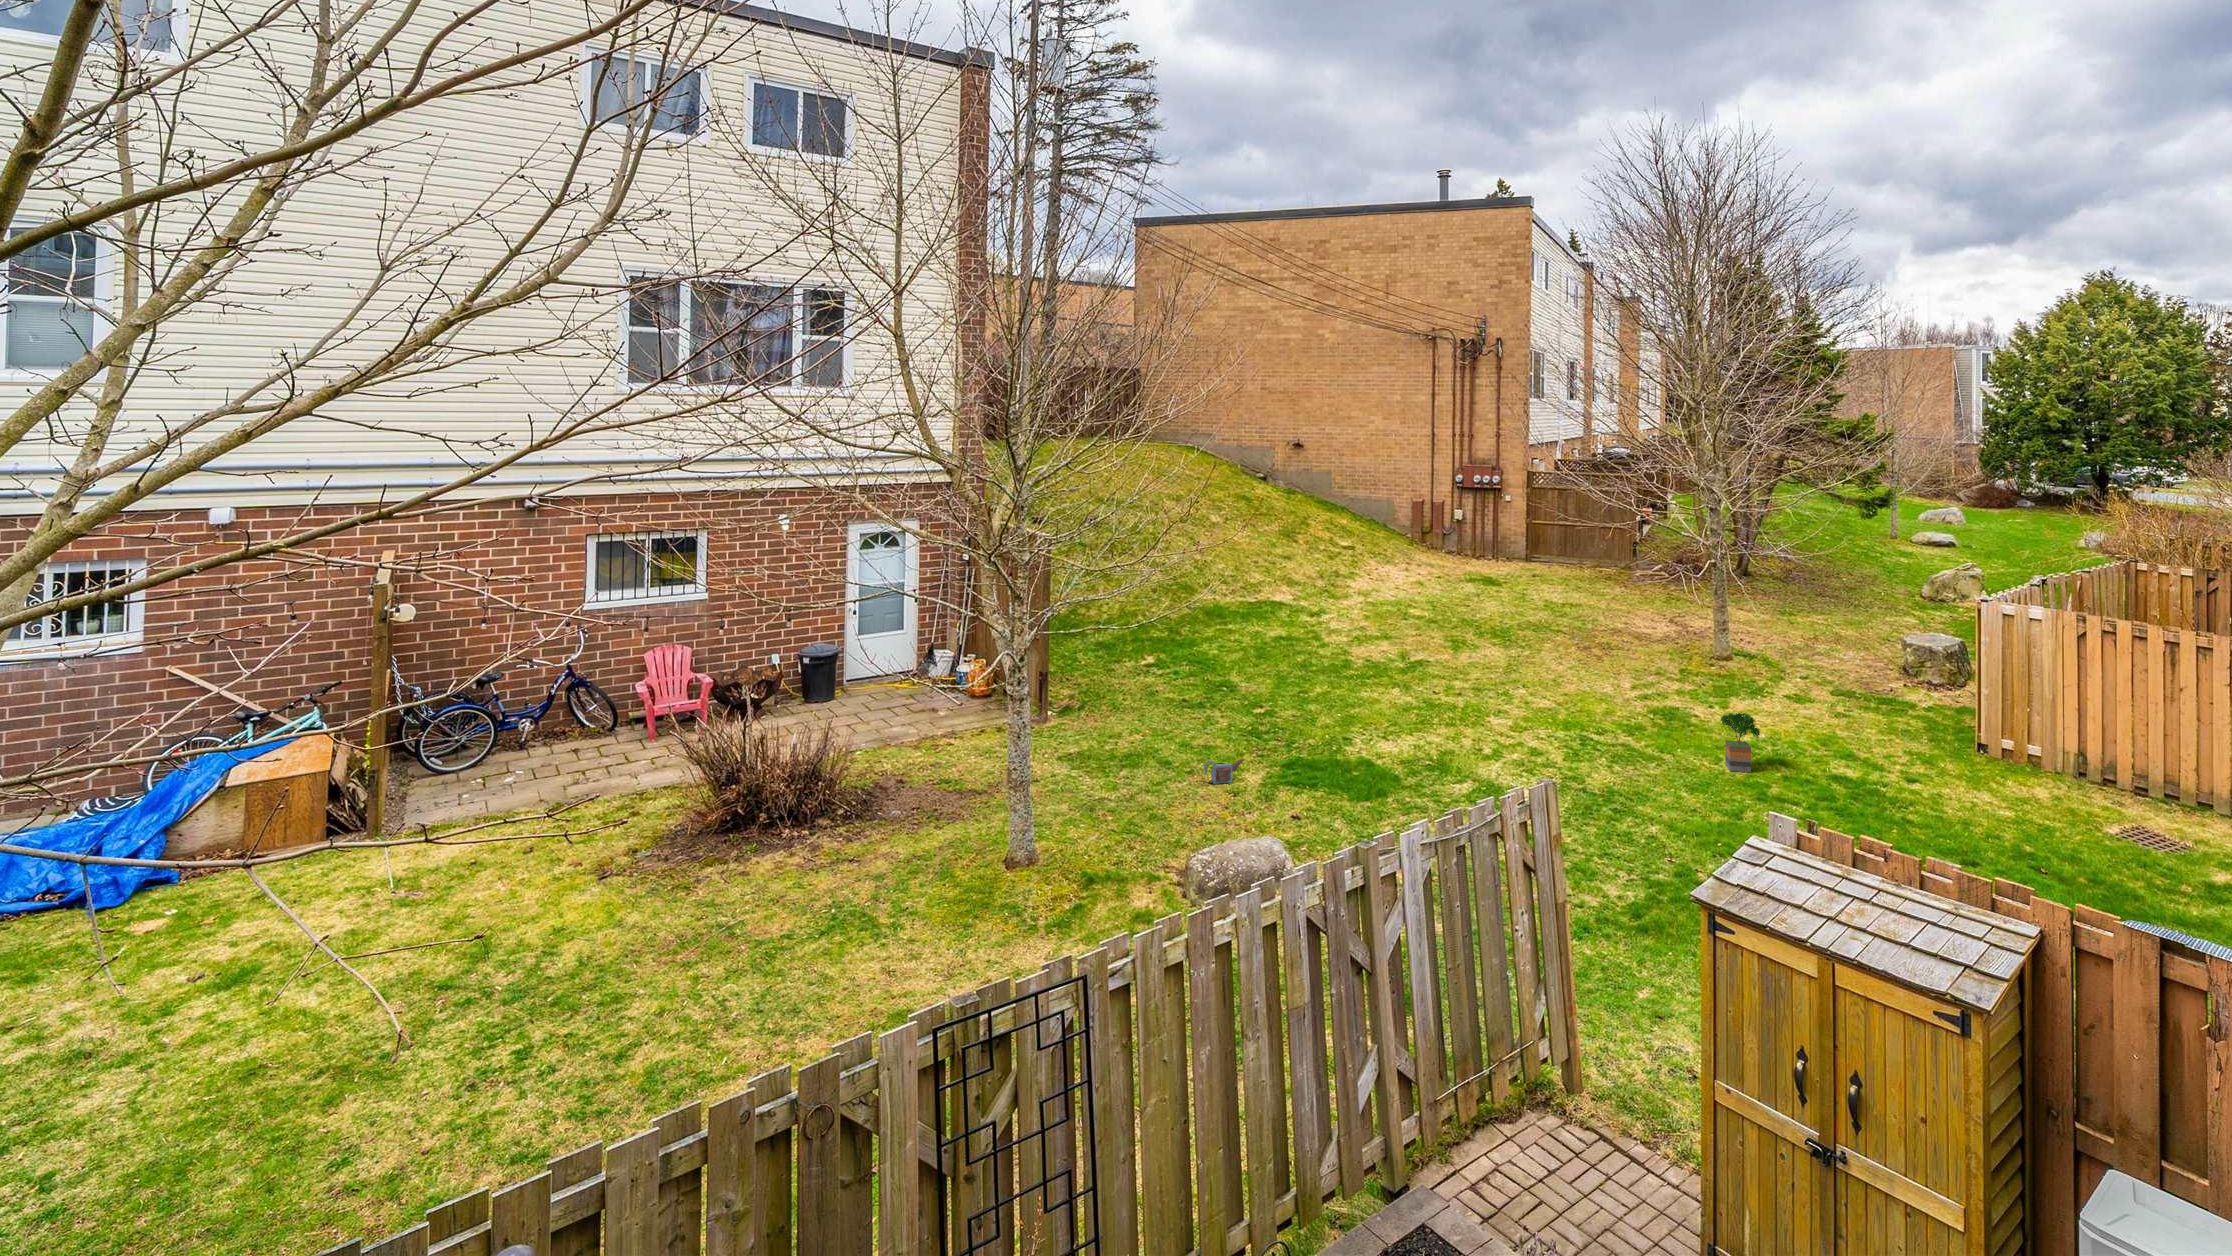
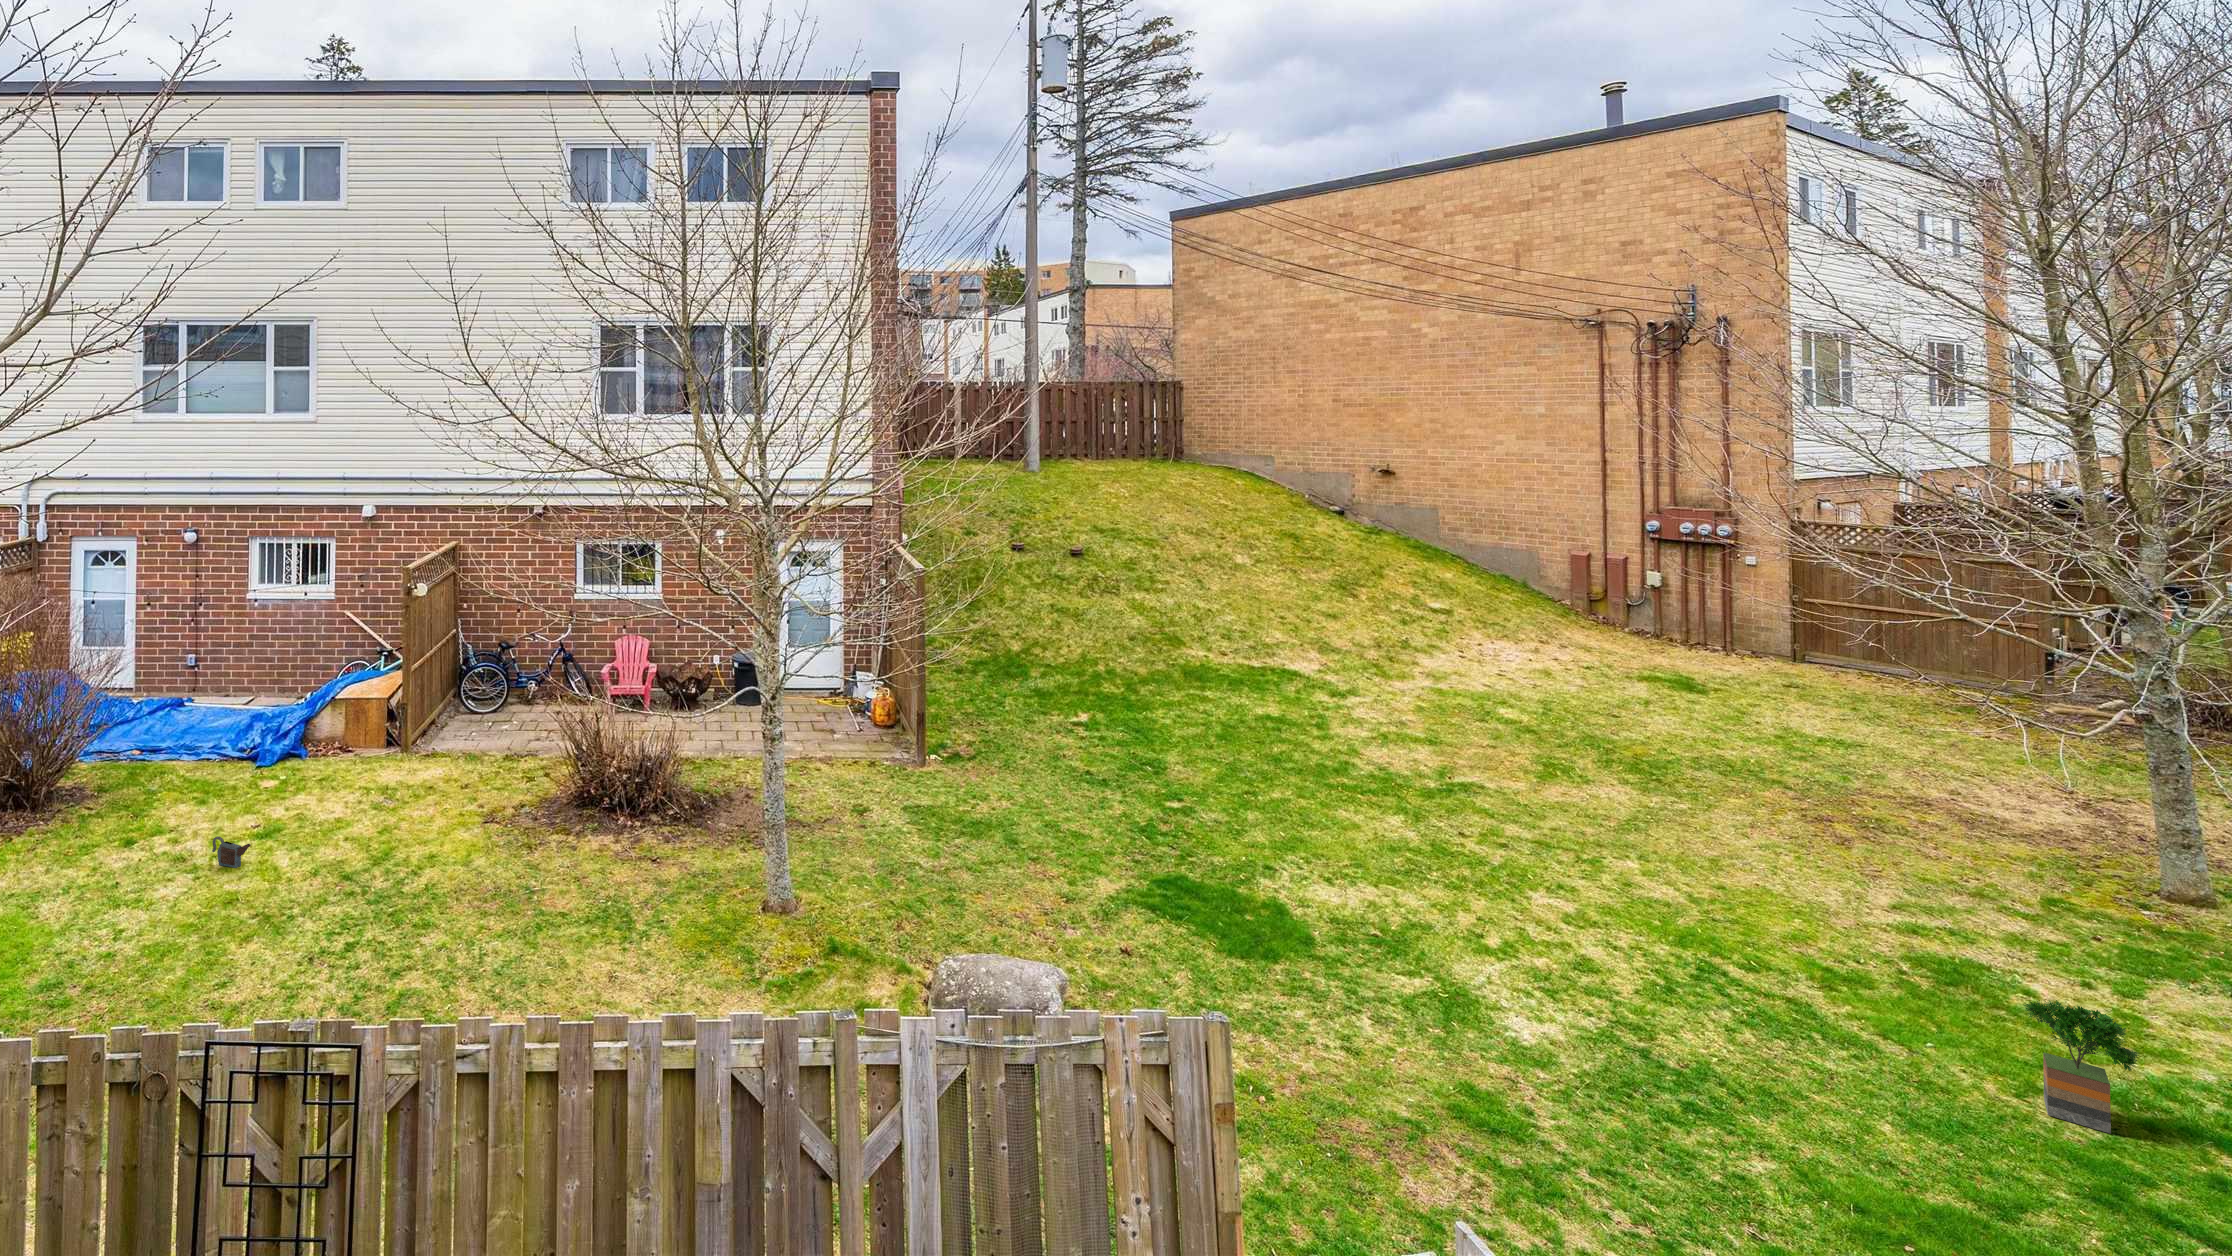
watering can: present [1204,759,1243,784] -> present [212,836,251,868]

